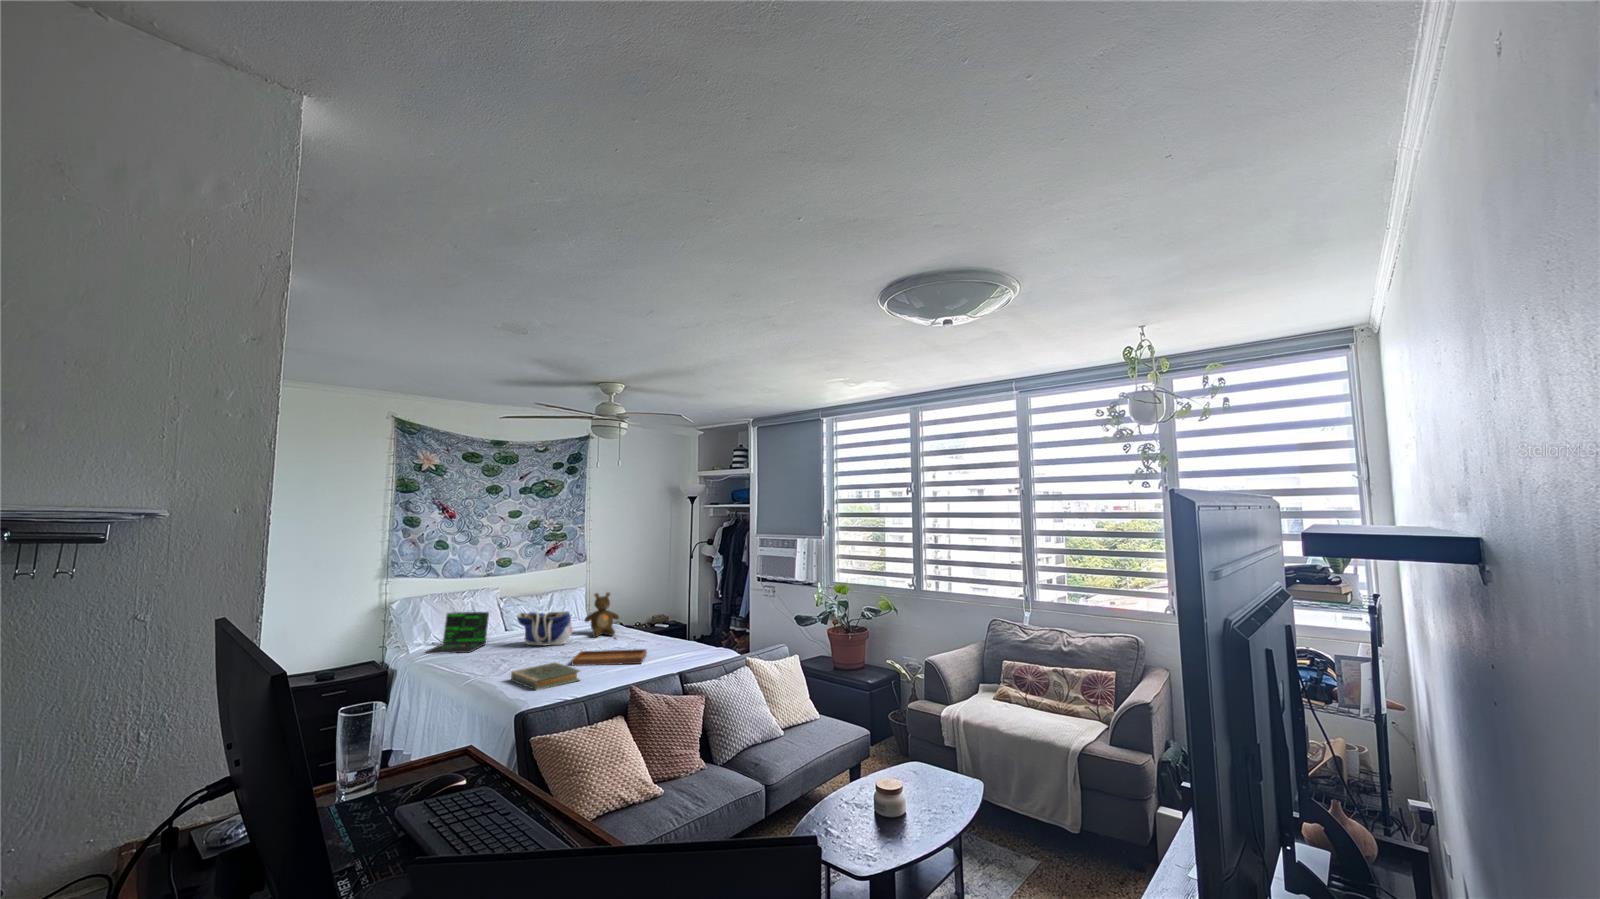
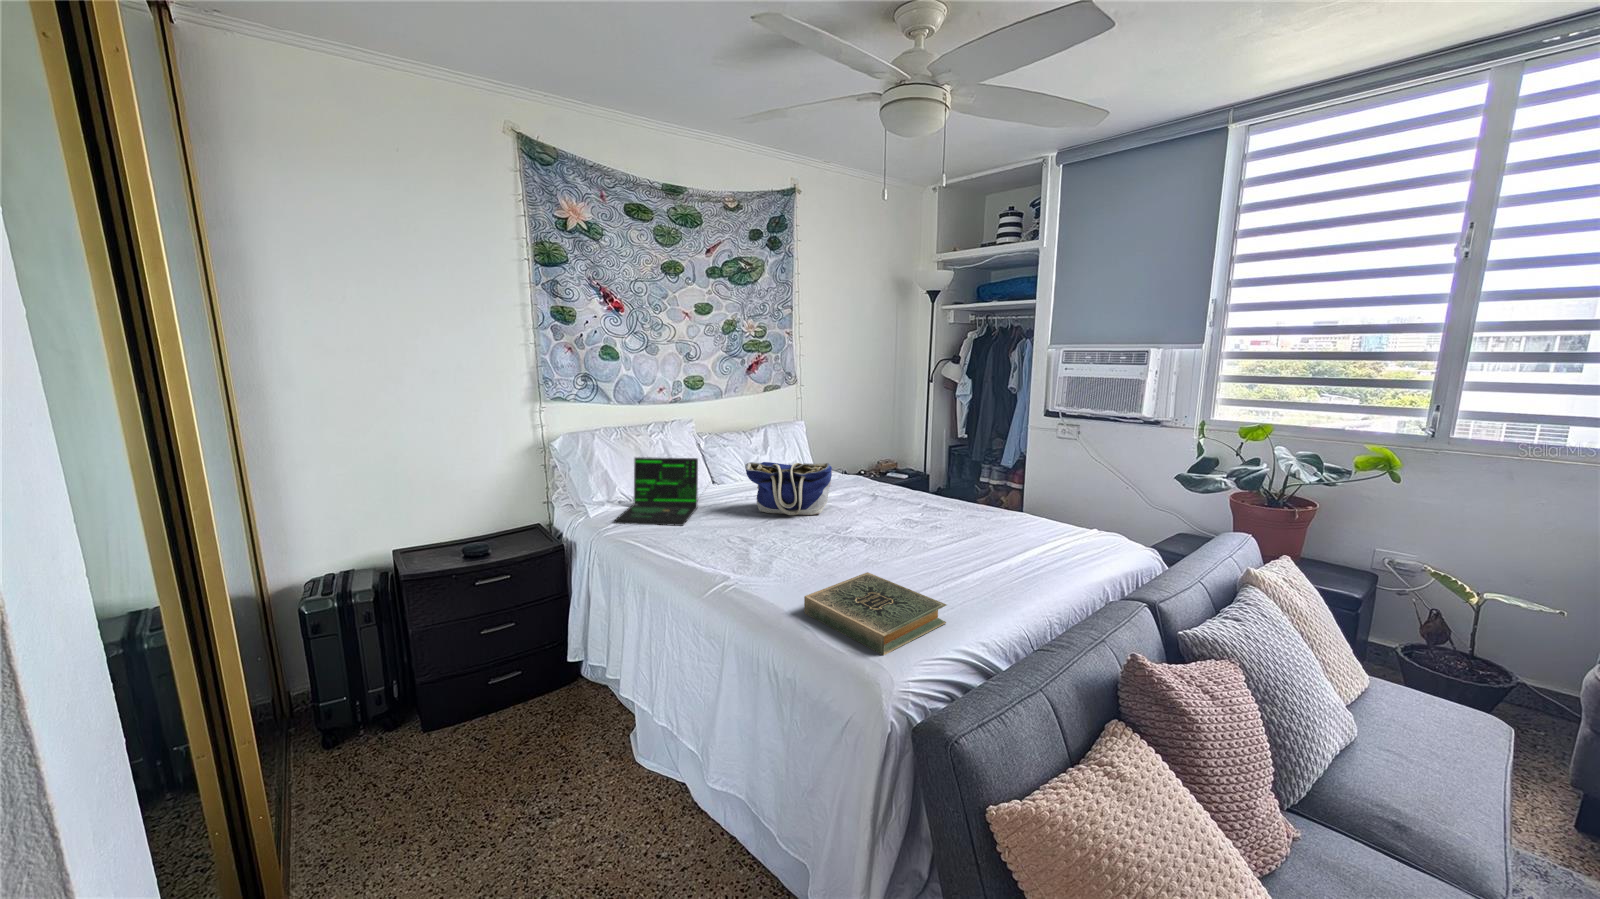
teddy bear: present [585,592,619,637] -> none [831,431,881,500]
tray: present [572,636,647,666] -> none [876,518,1009,574]

